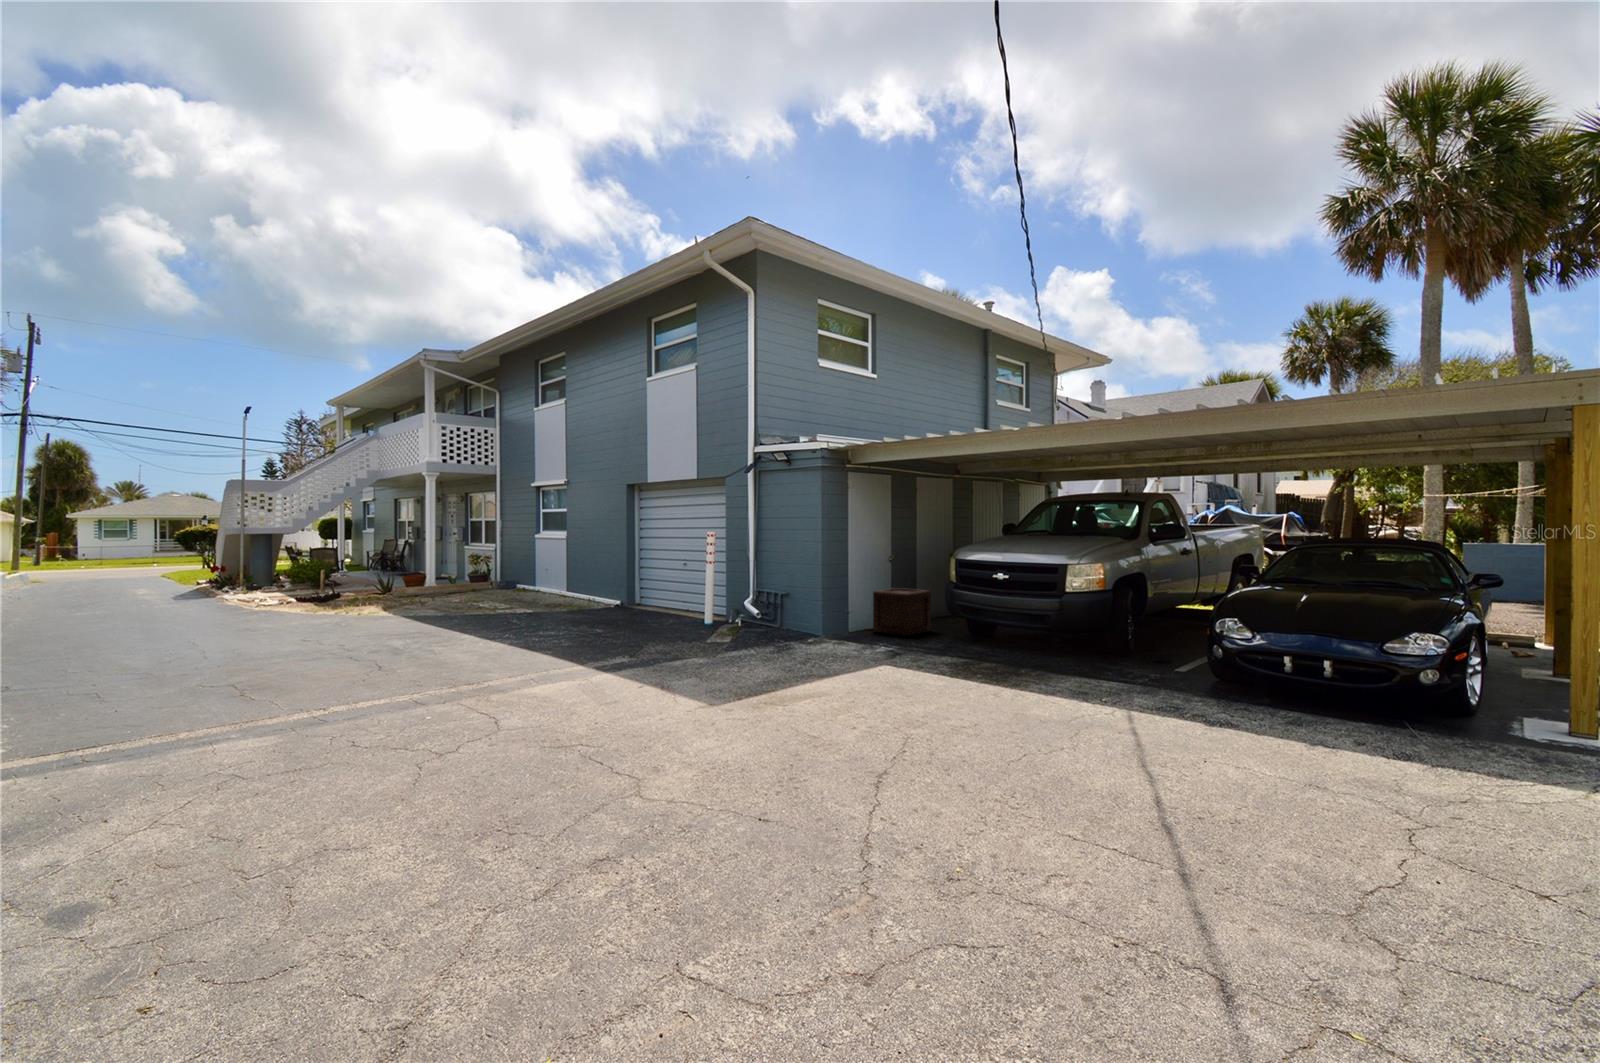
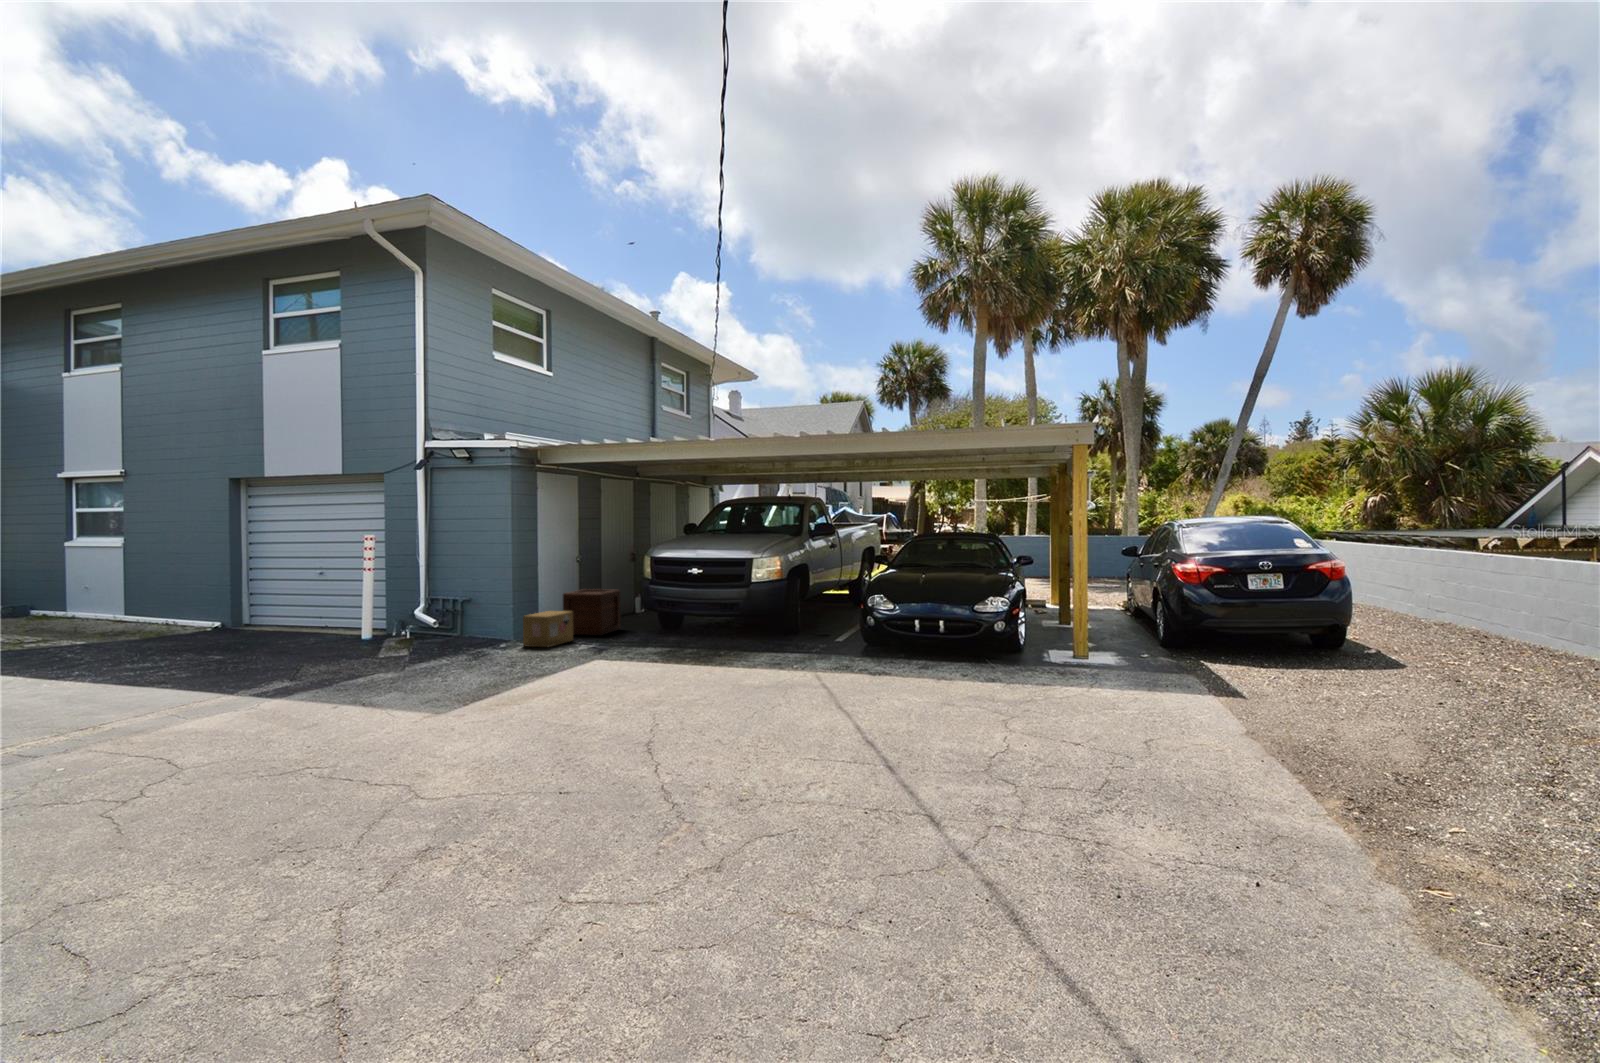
cardboard box: none [831,608,879,644] -> present [523,611,573,647]

